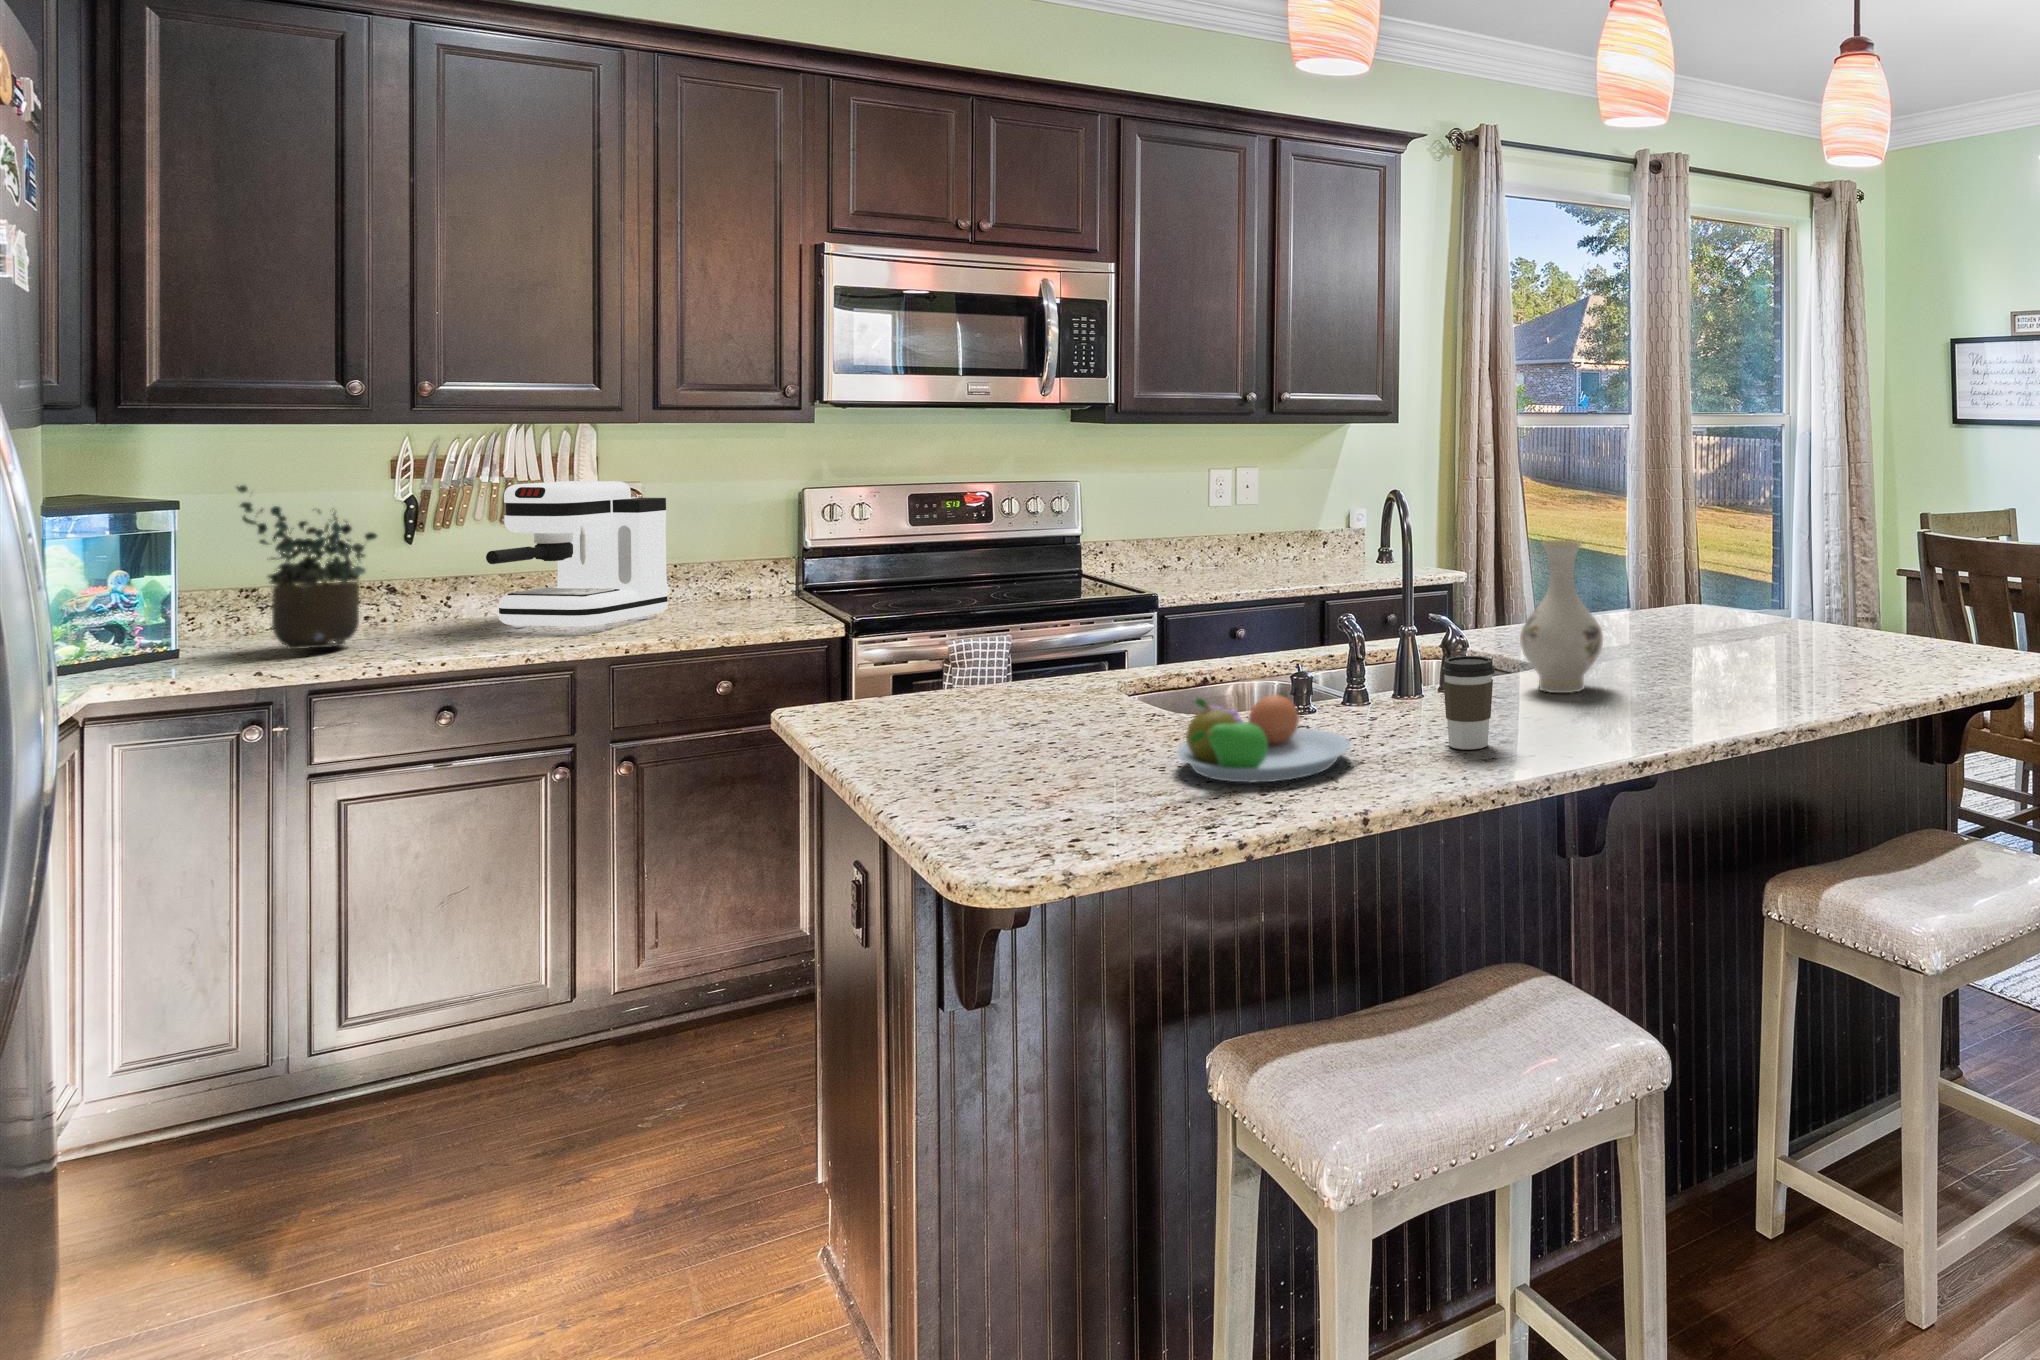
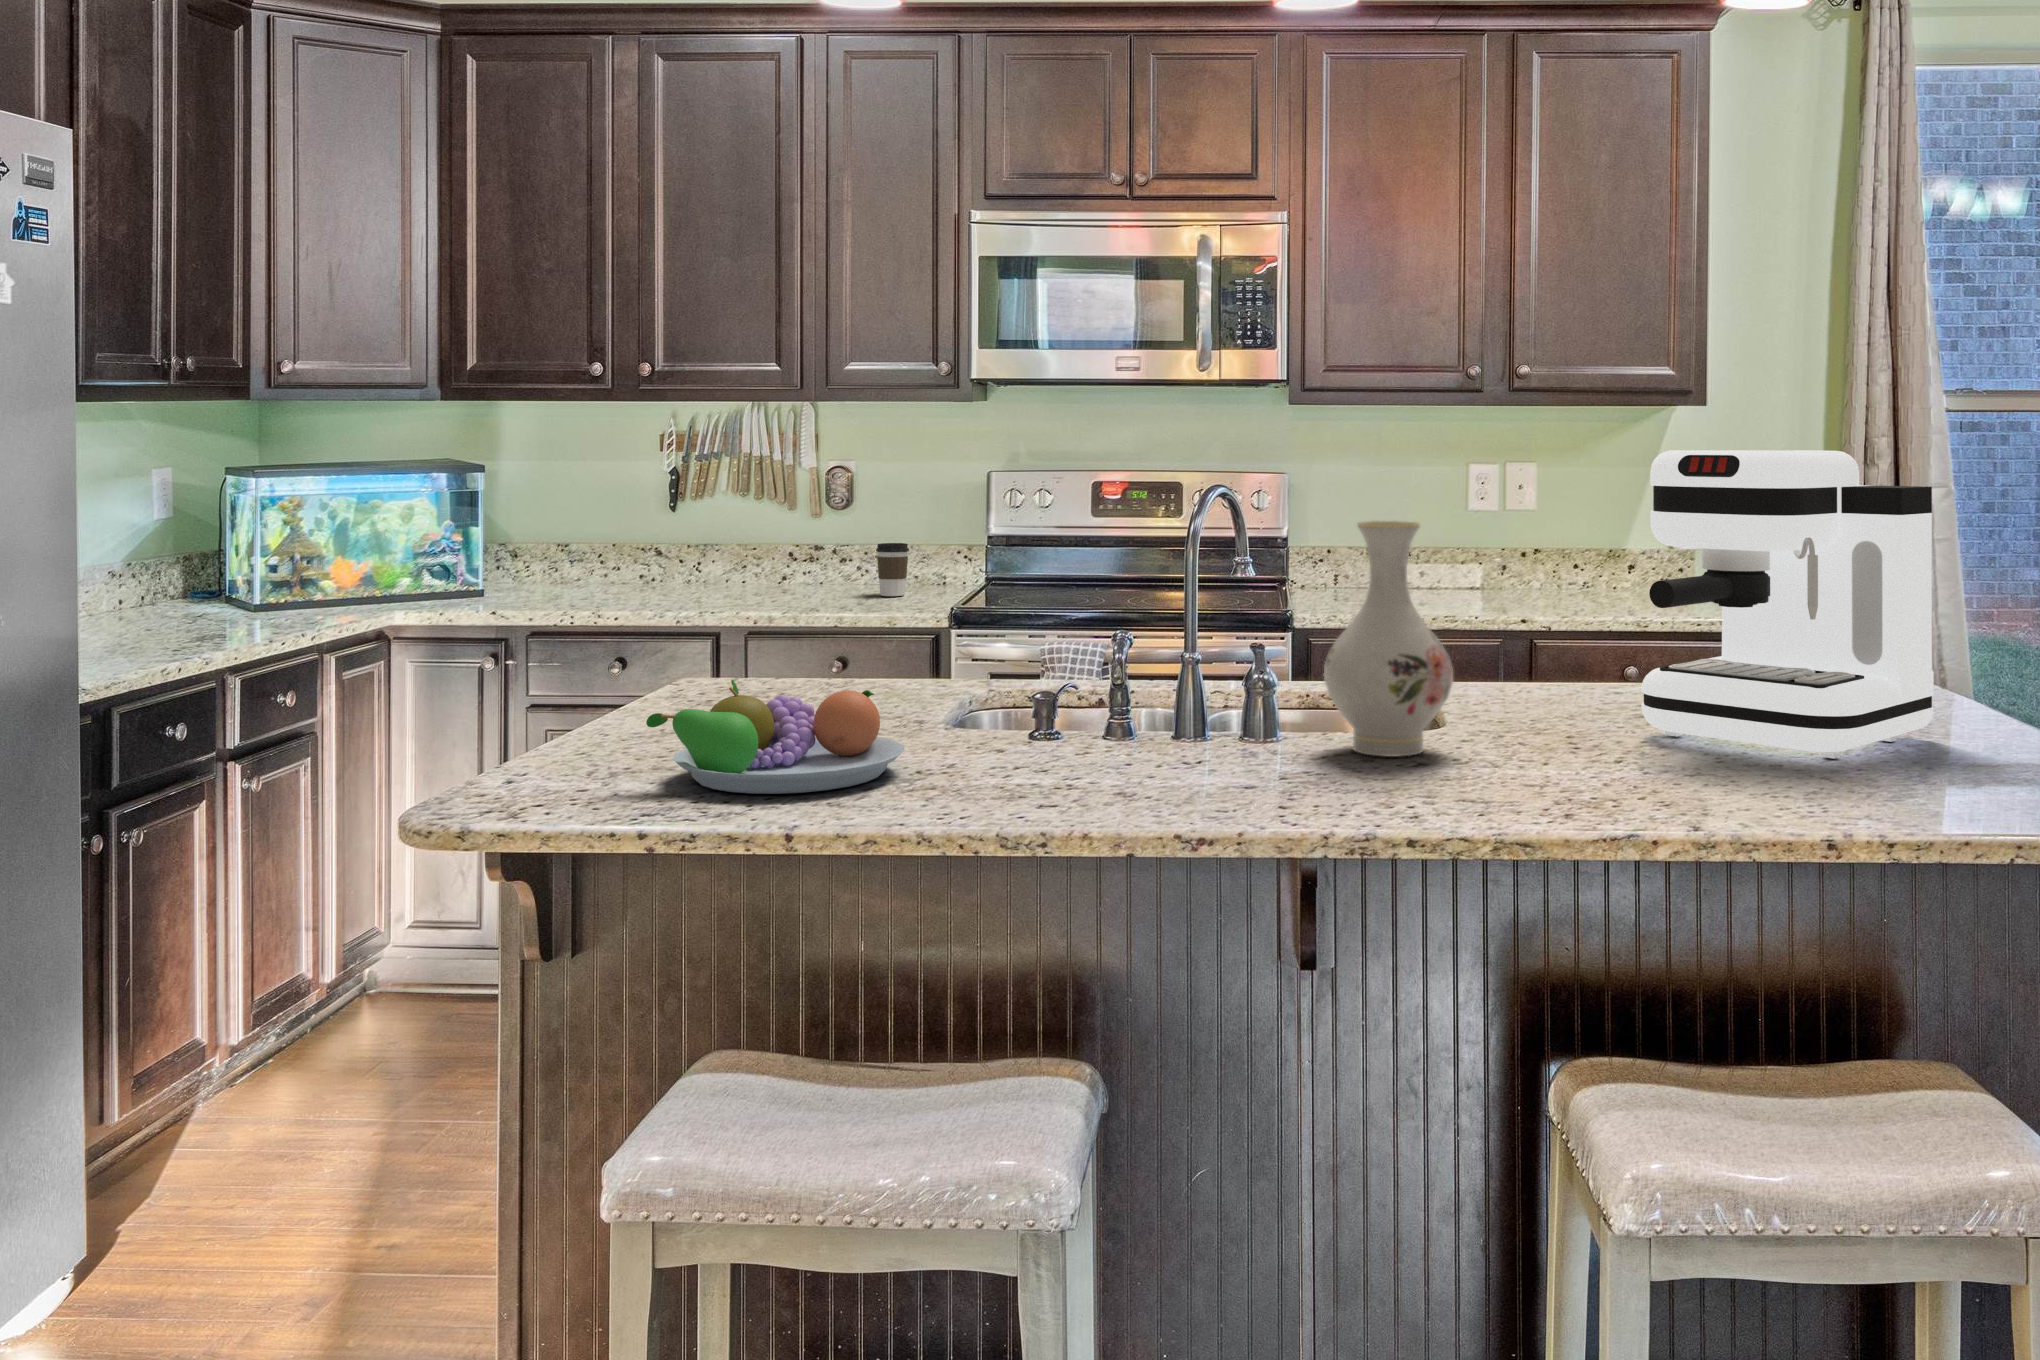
coffee maker: present [486,481,668,629] -> present [1641,450,1934,759]
potted plant: present [237,485,377,649] -> none [523,449,611,597]
coffee cup: present [1442,656,1495,749] -> present [876,543,909,596]

